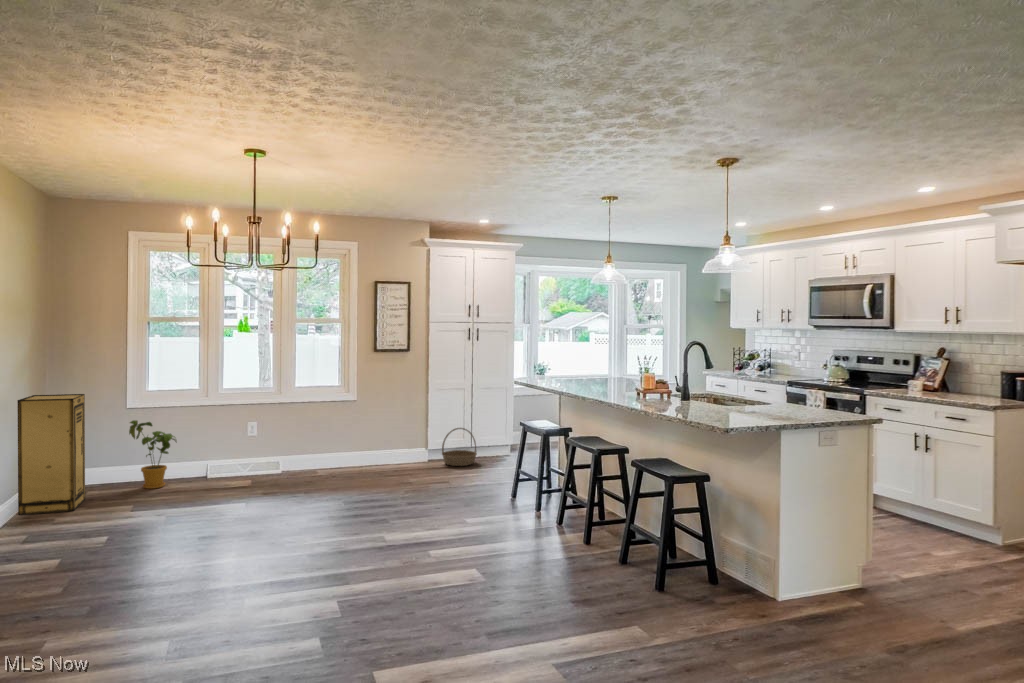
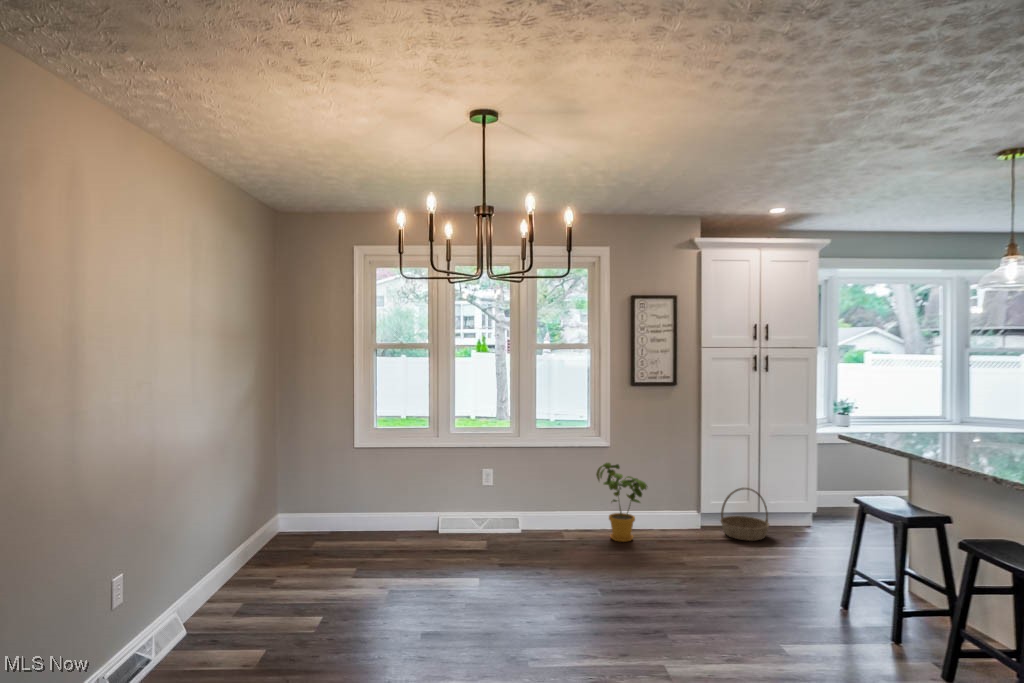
storage cabinet: present [18,394,85,515] -> none [241,431,311,571]
house plant: present [129,420,177,489] -> present [596,463,647,542]

